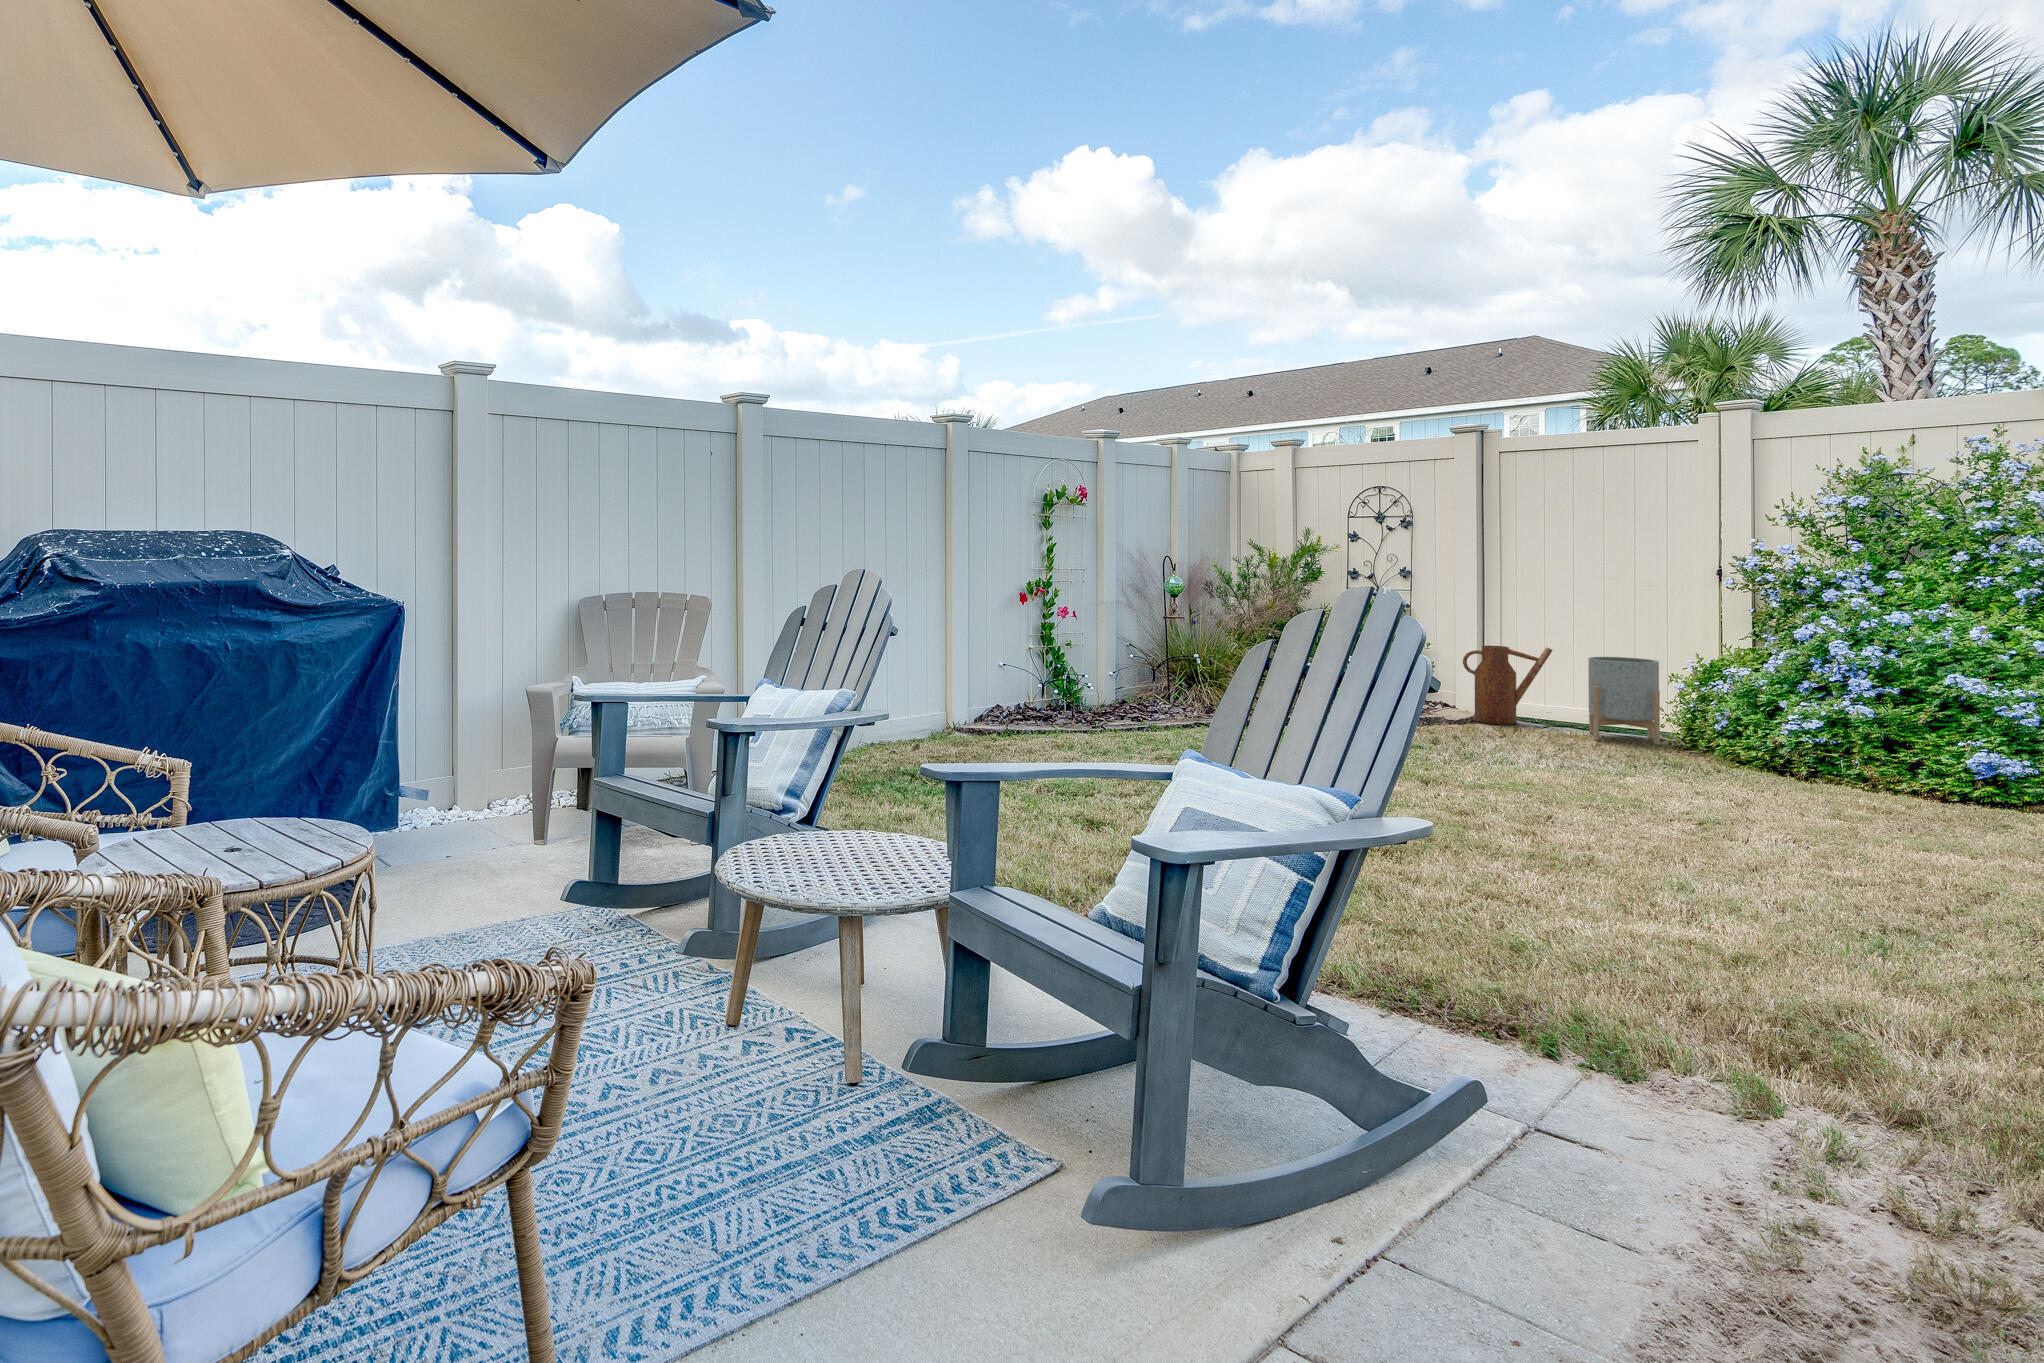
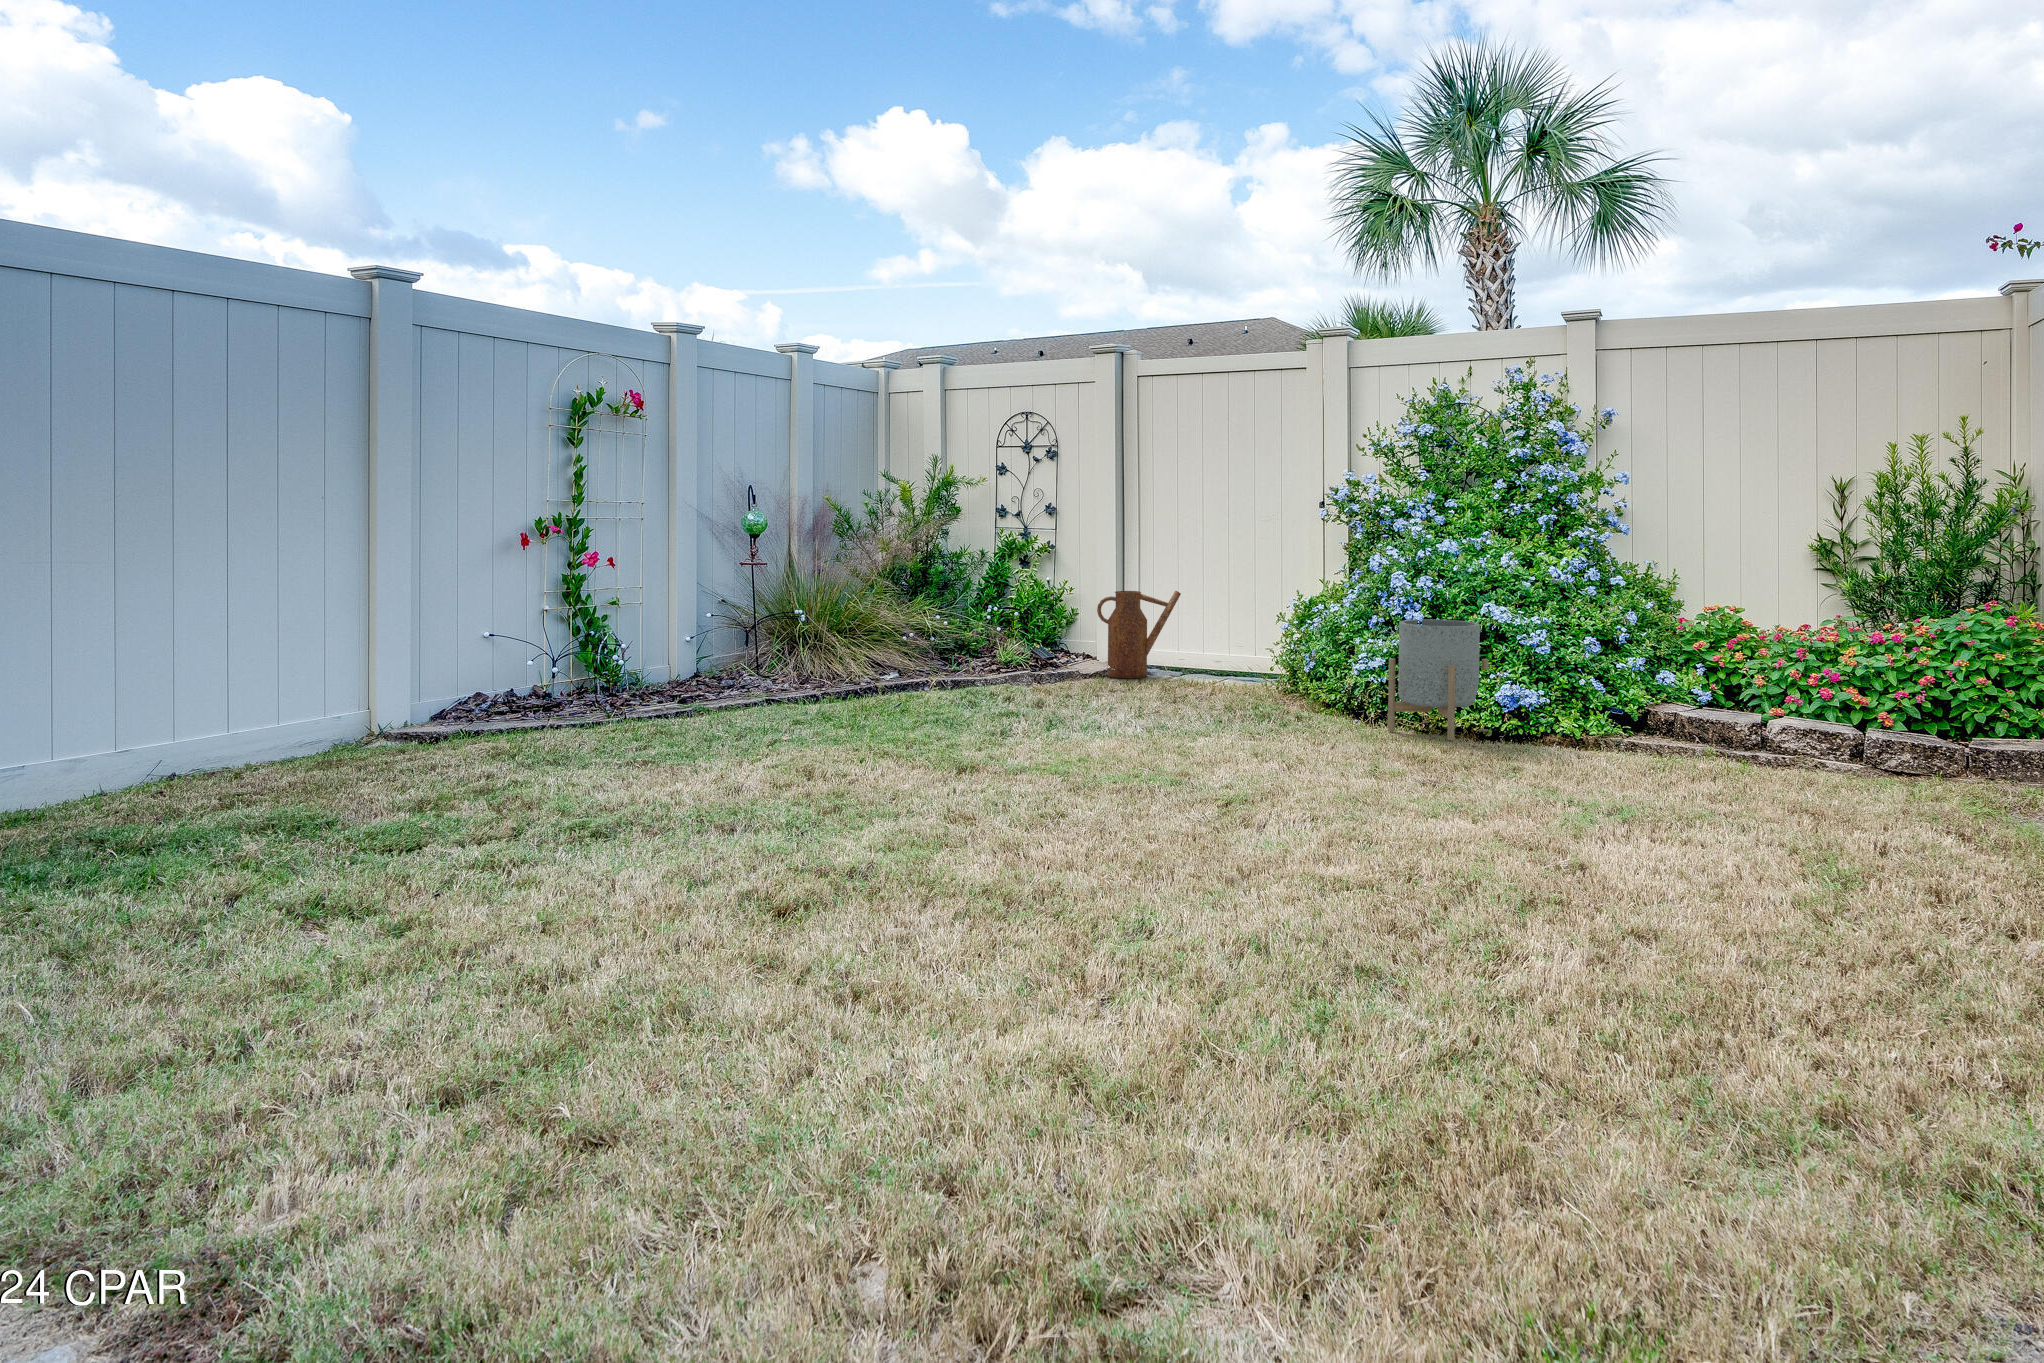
planter: present [1588,657,1660,745] -> present [1388,619,1488,741]

